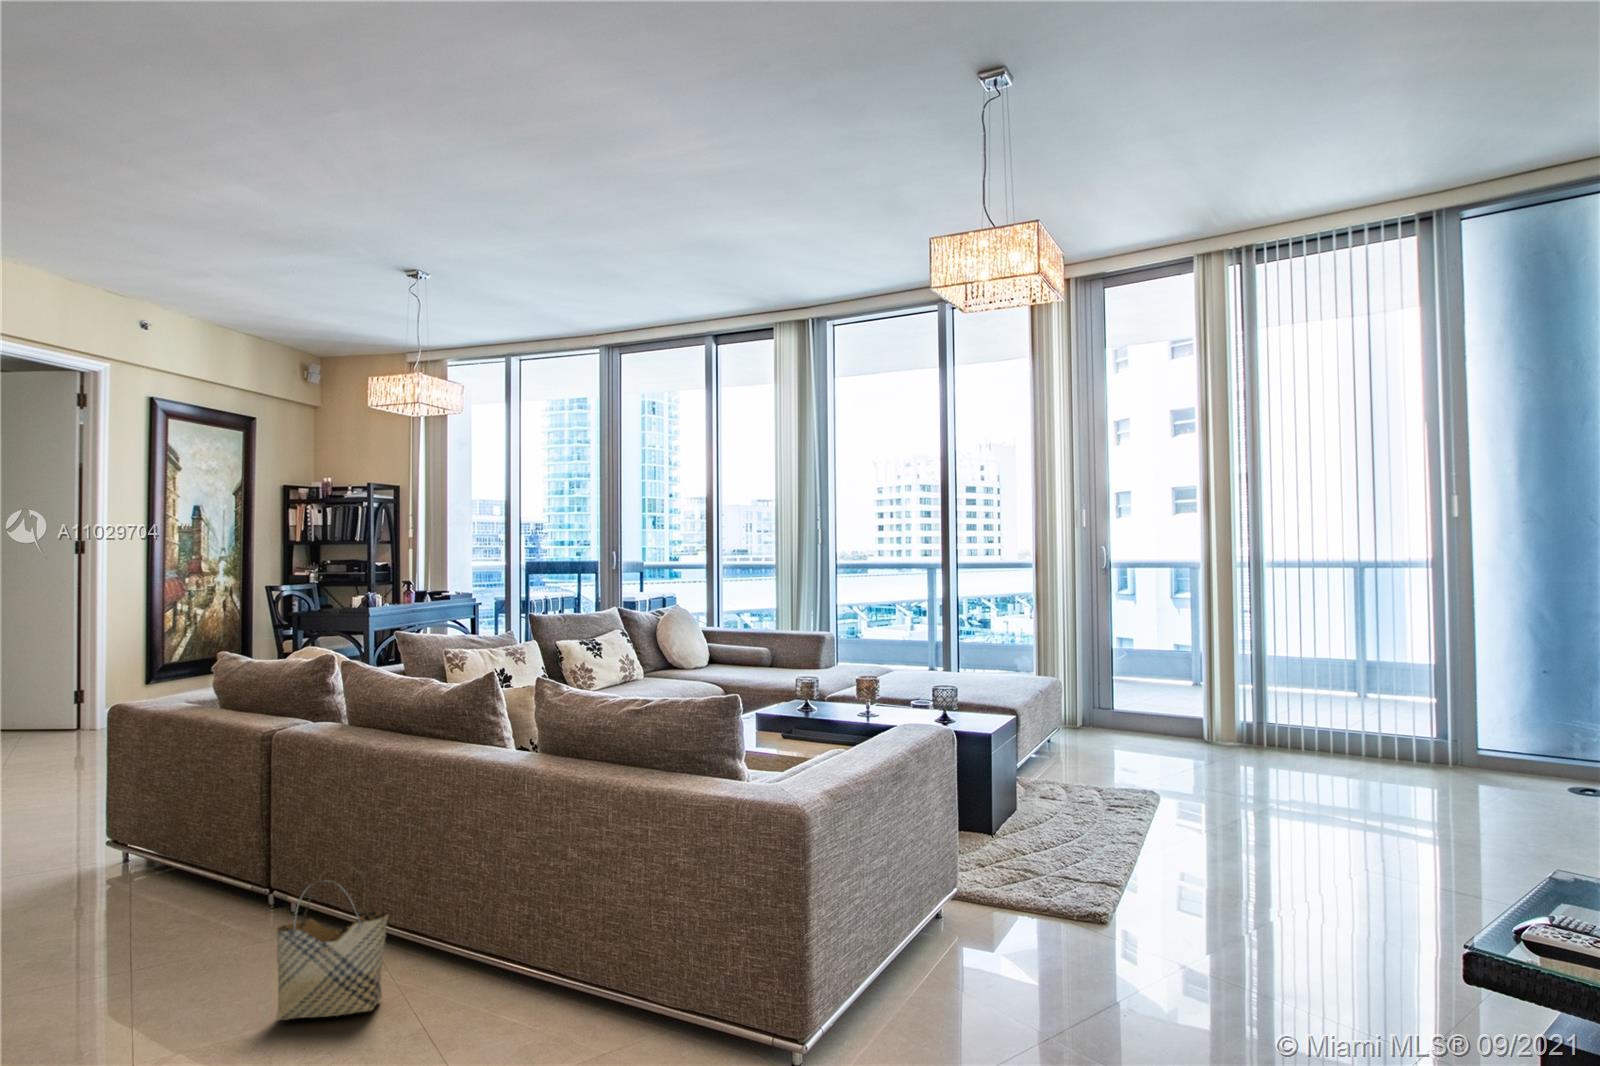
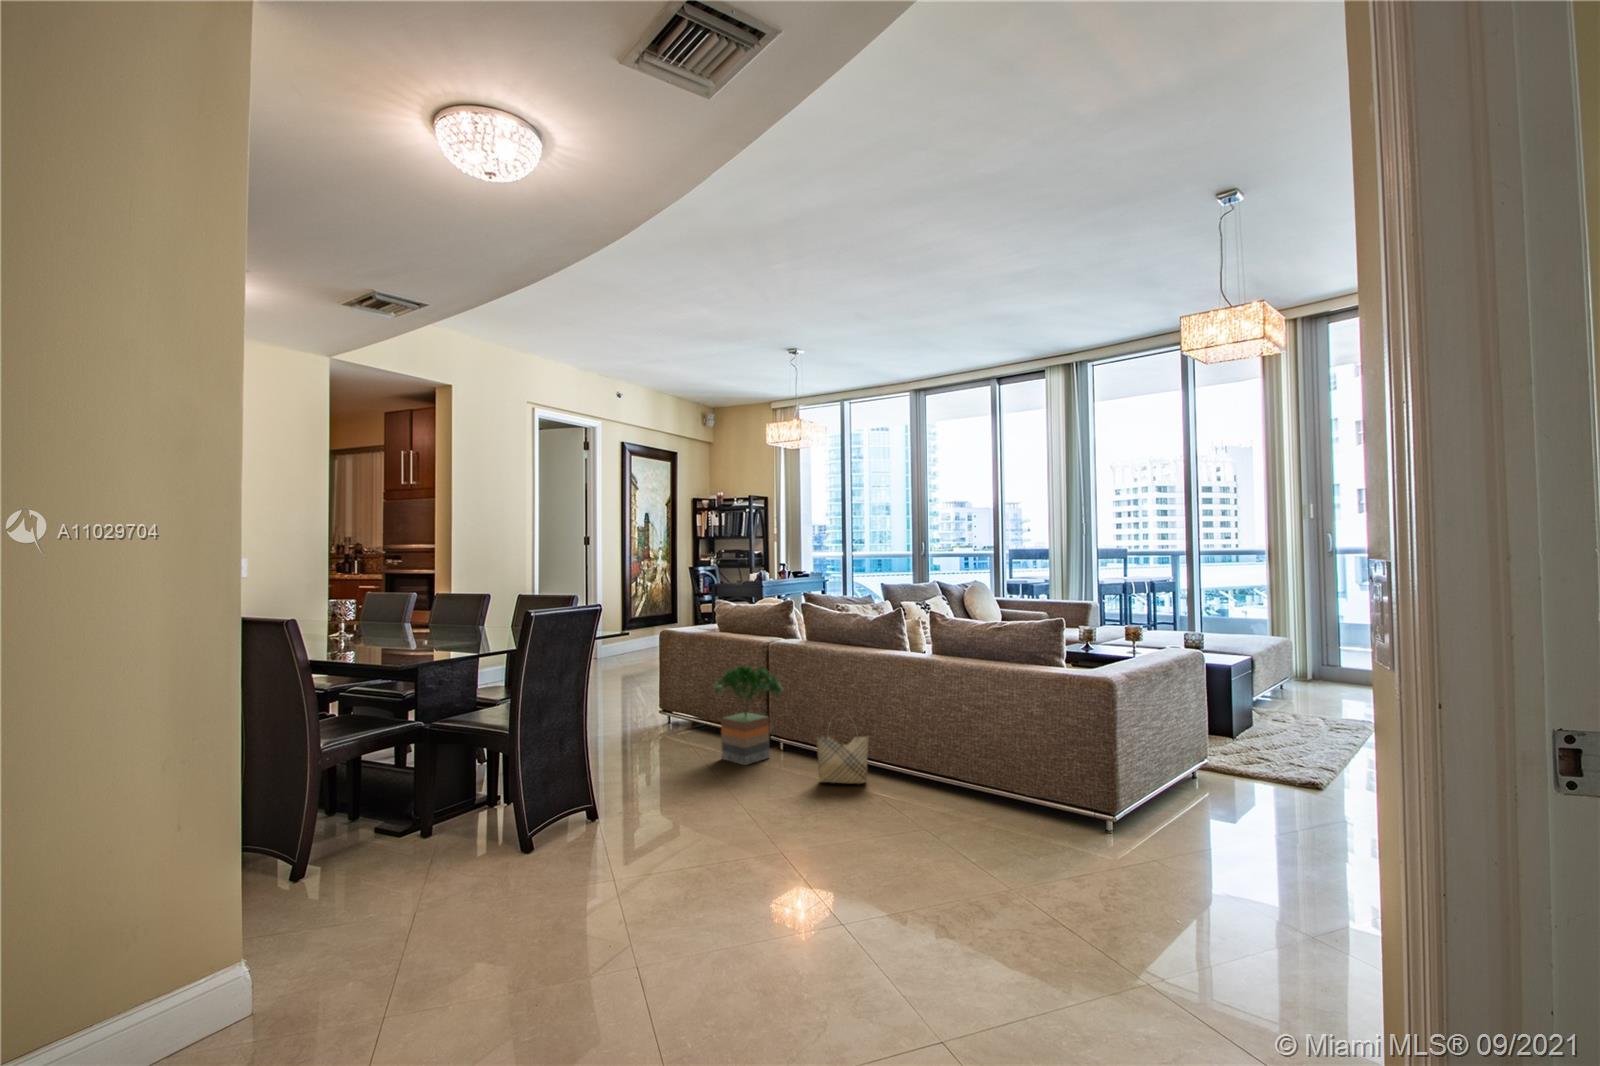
potted tree: none [92,780,256,985] -> present [714,666,783,765]

